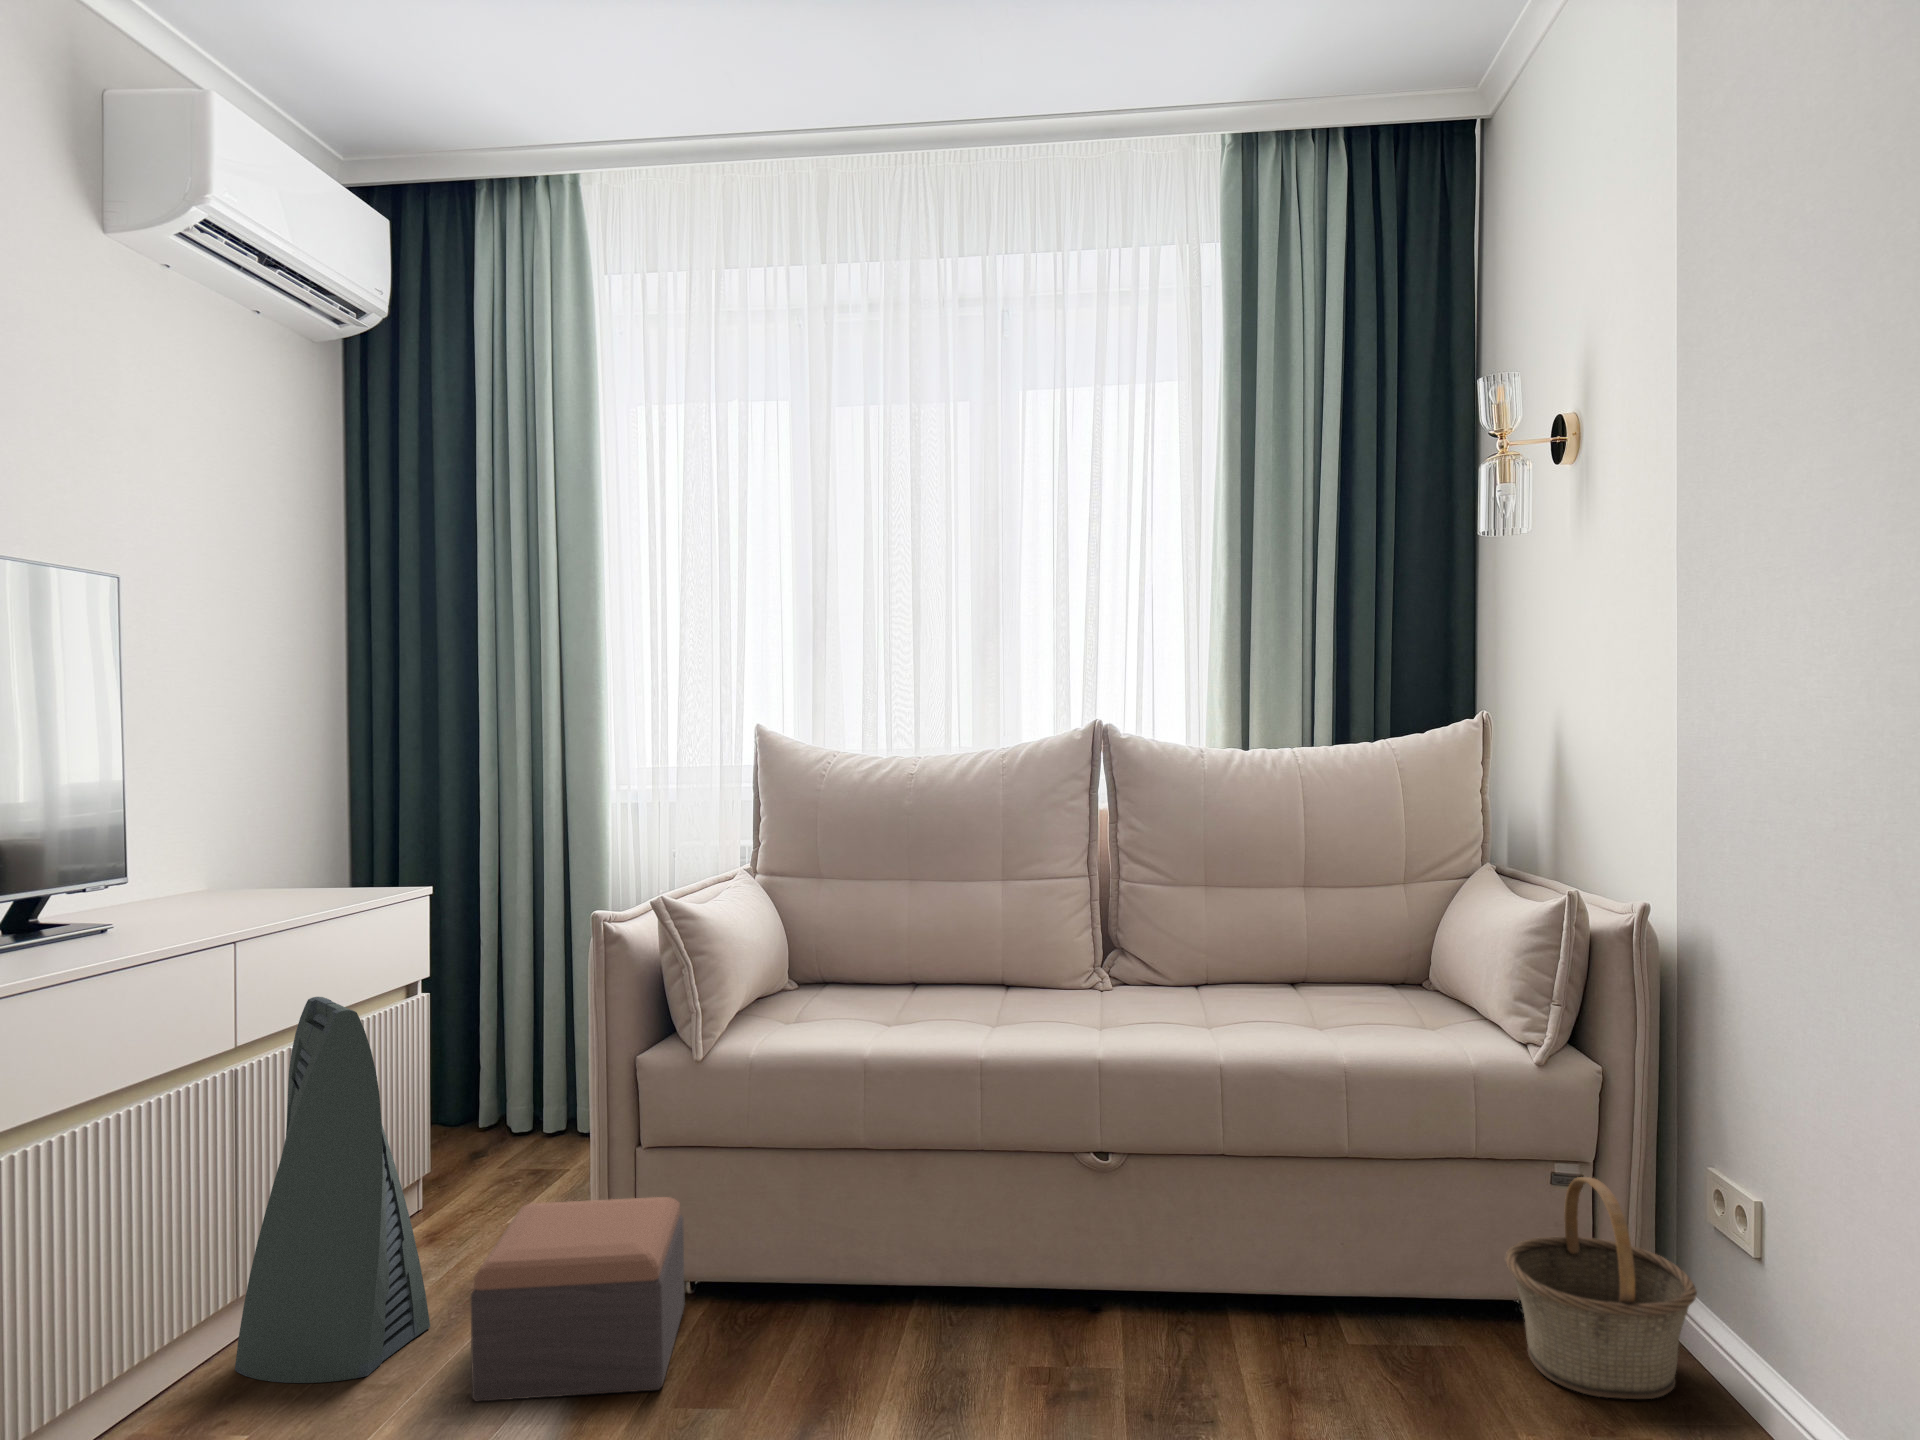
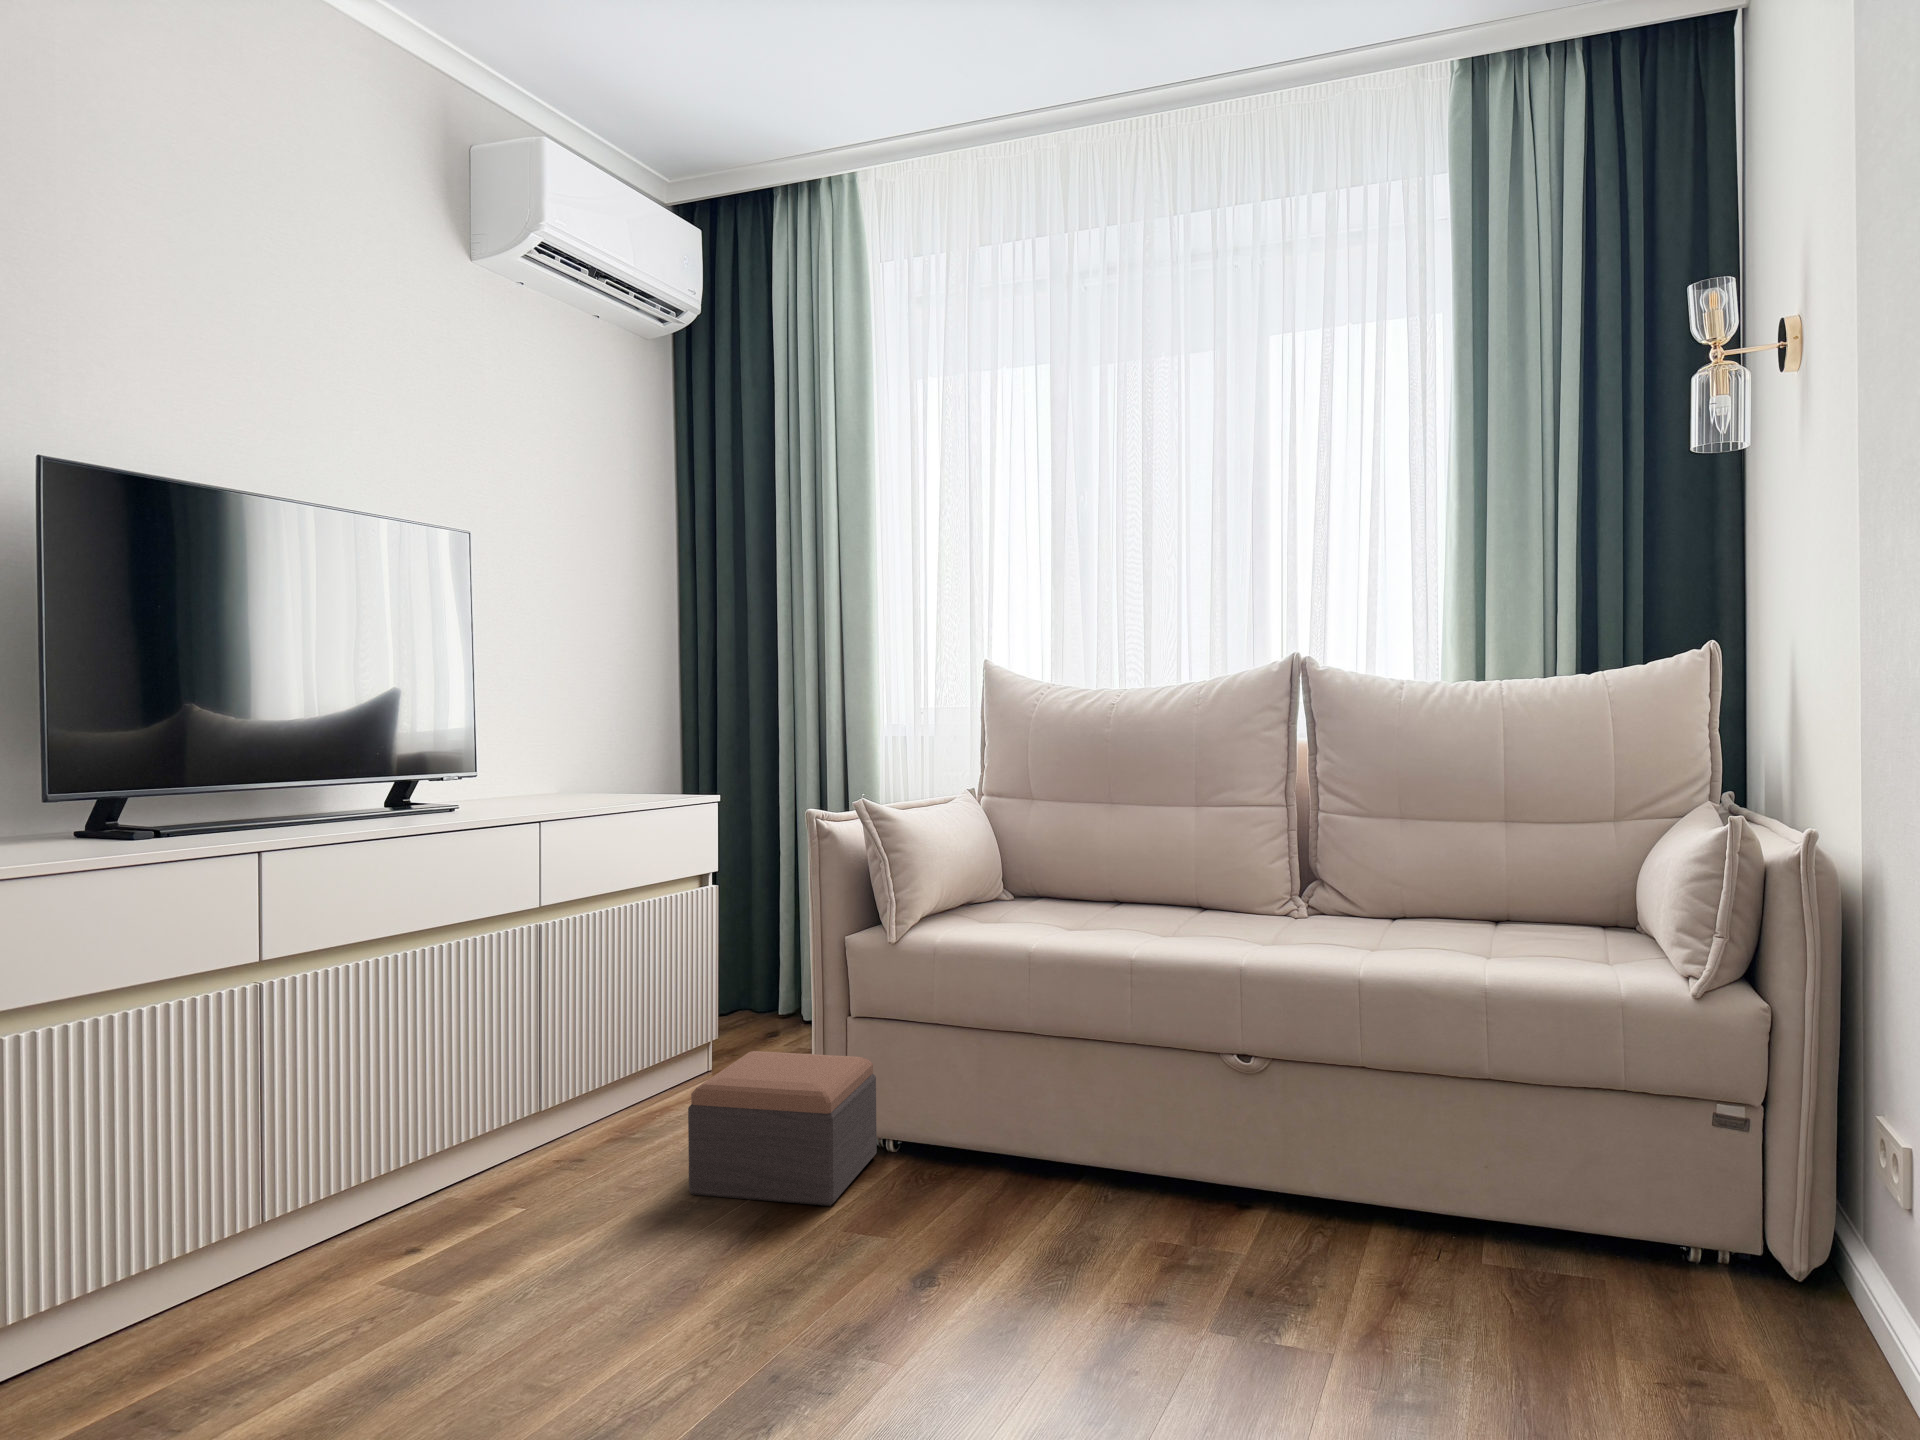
air purifier: present [235,997,430,1383] -> none [535,869,679,1169]
basket: present [1505,1177,1697,1399] -> none [1639,1116,1846,1344]

